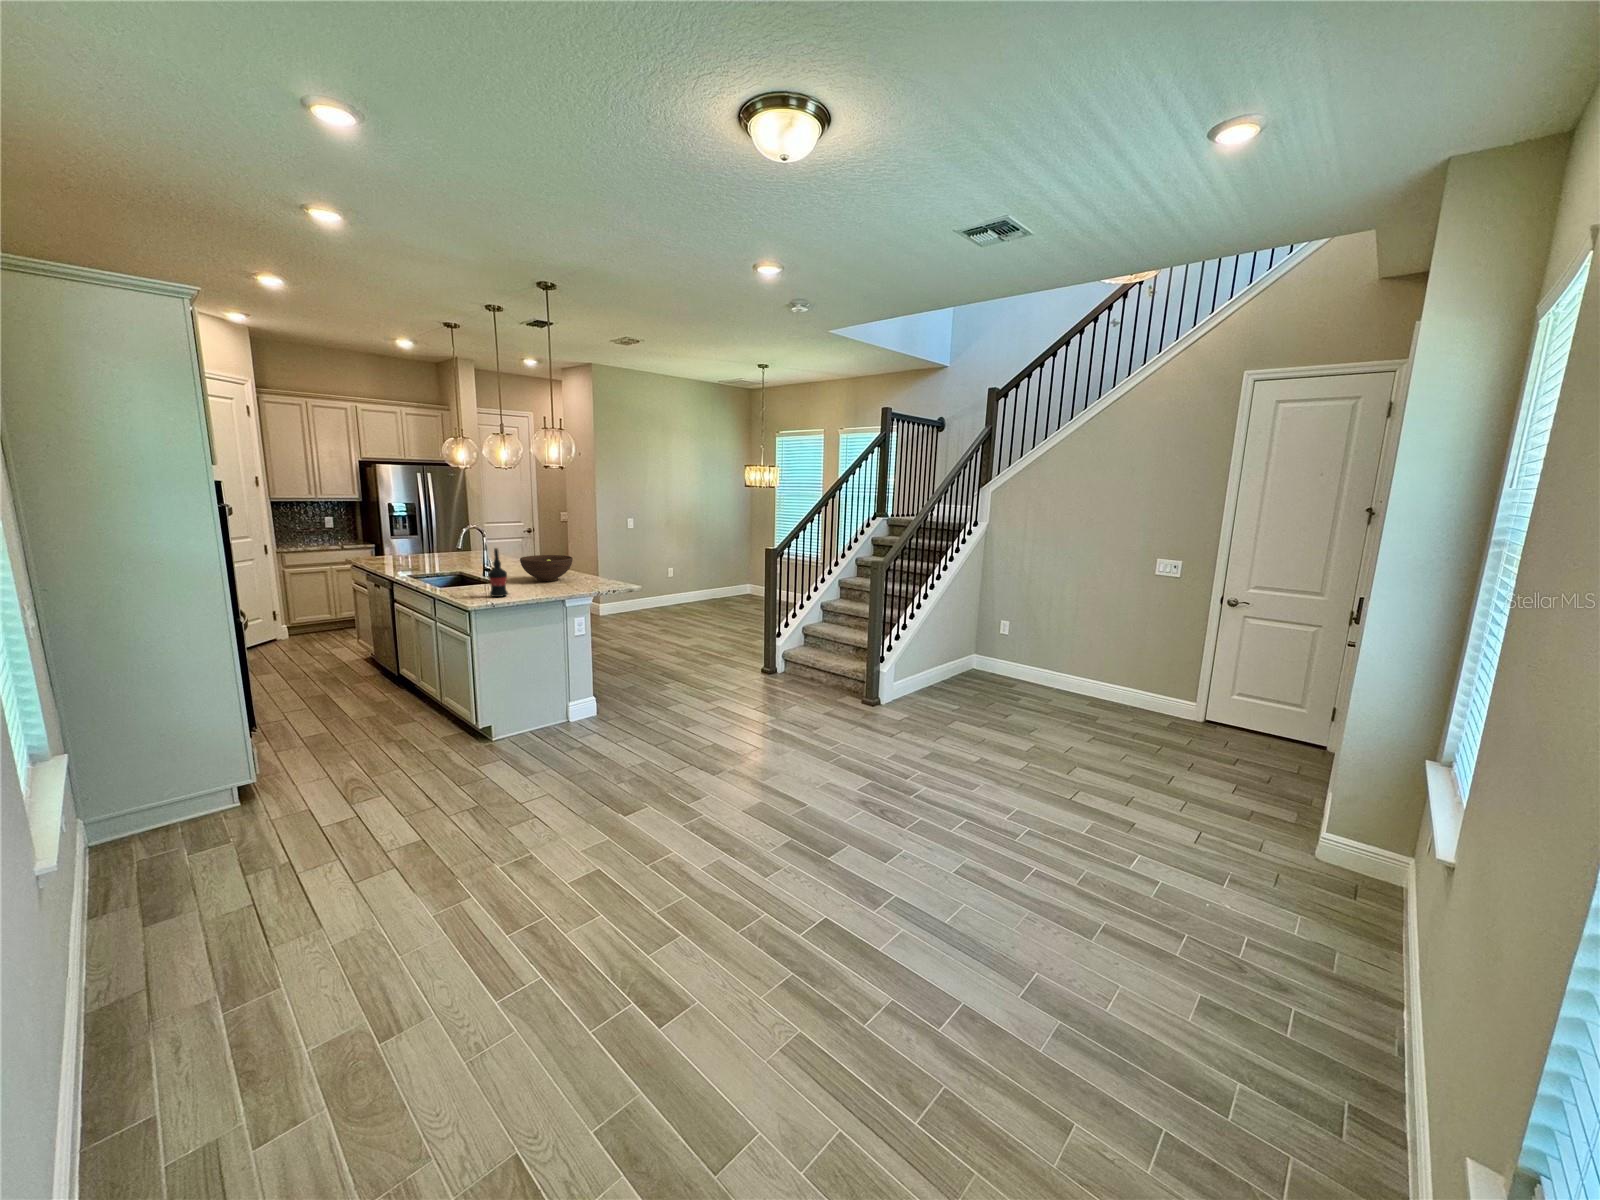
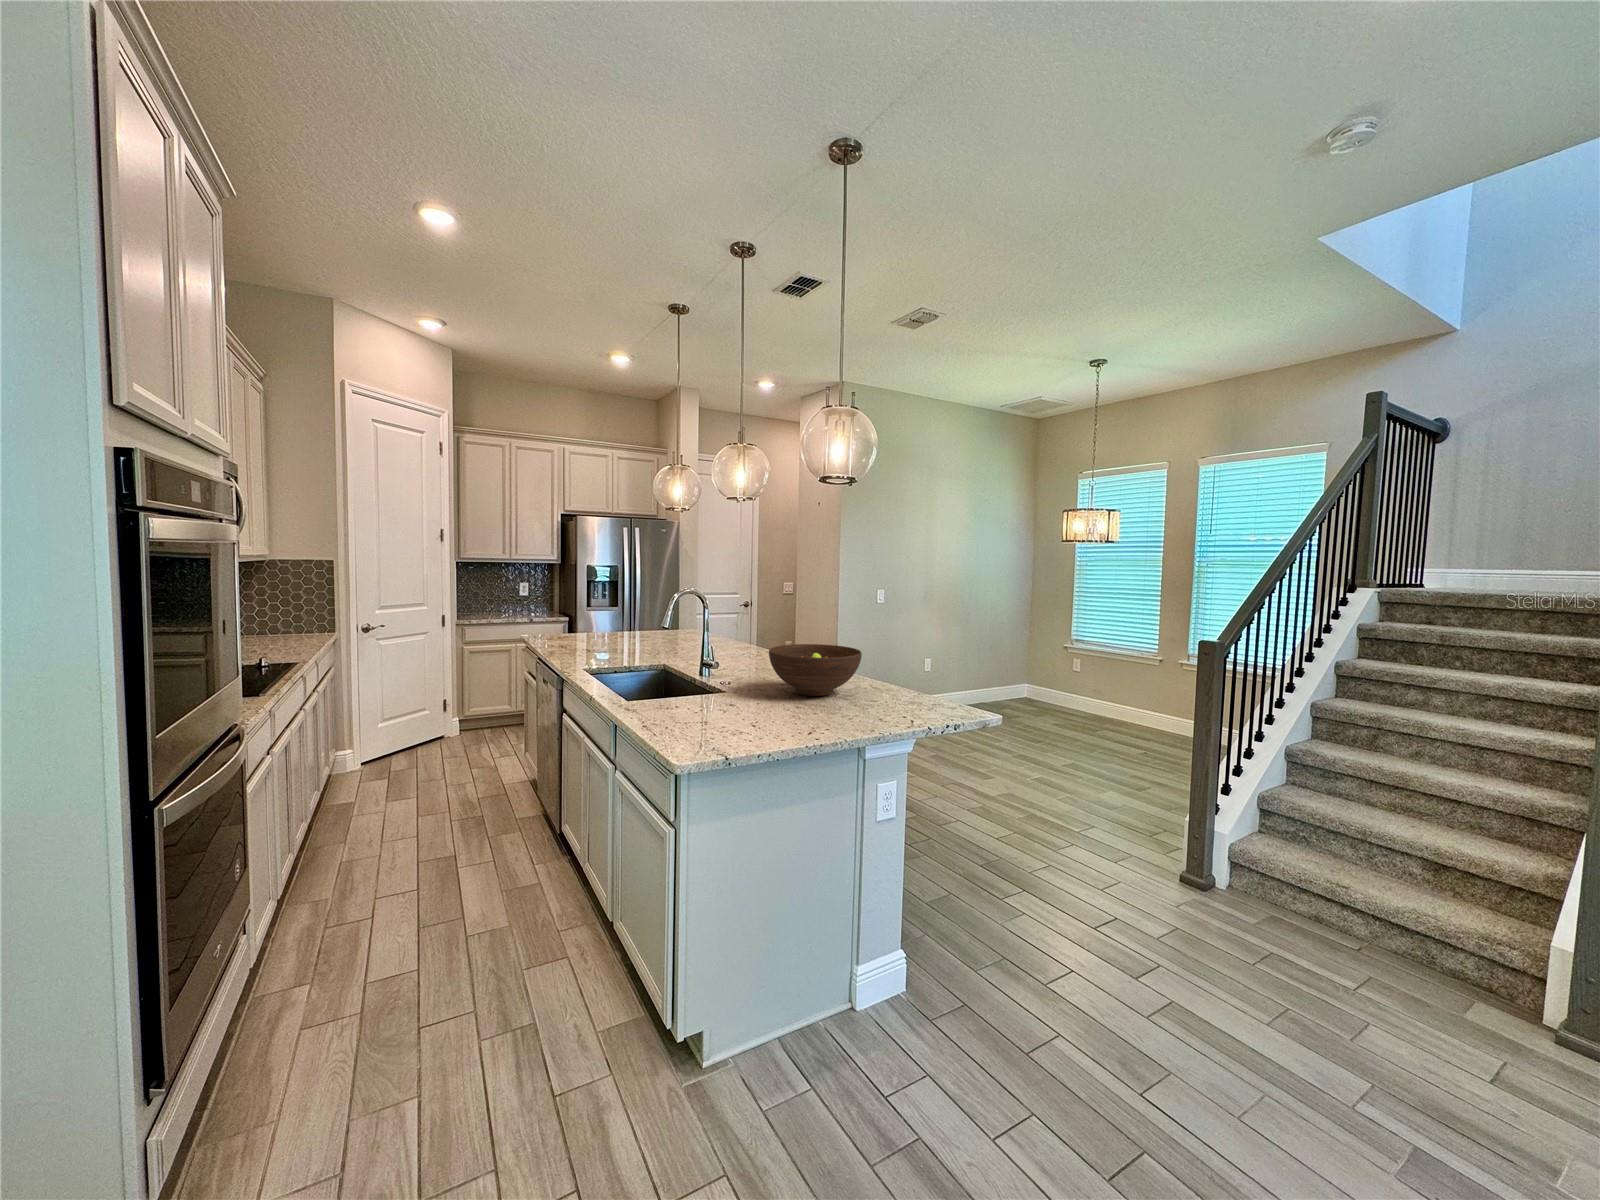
wine bottle: present [488,548,508,597] -> none [721,632,759,741]

